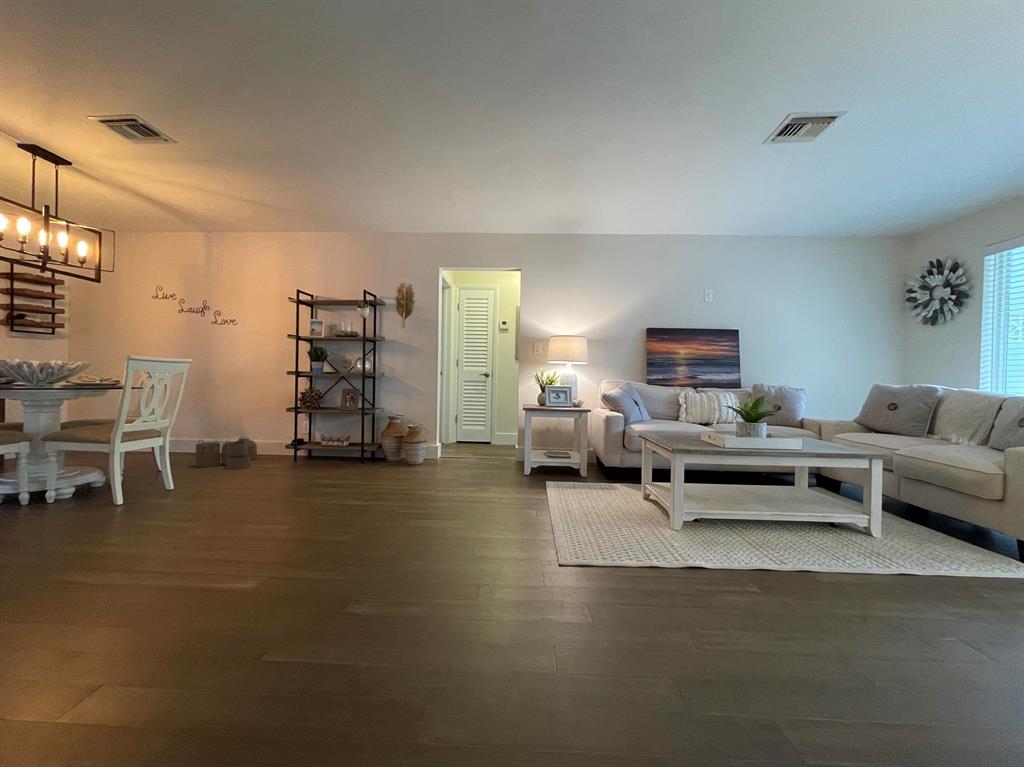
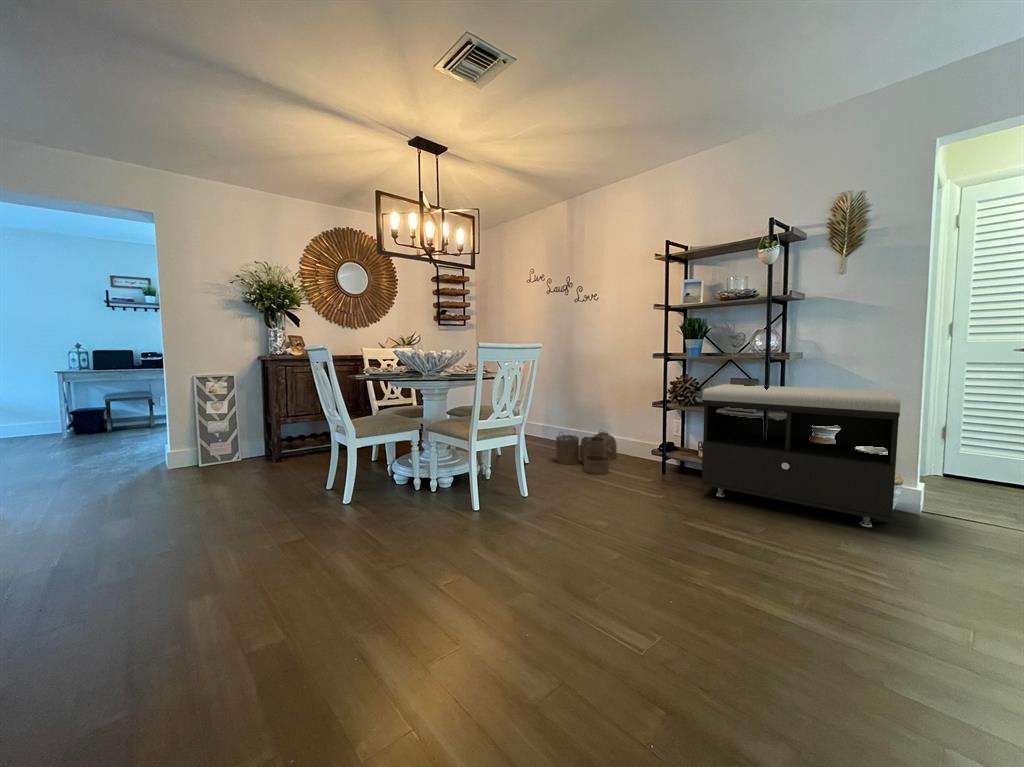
storage bench: none [322,394,425,467] -> present [701,384,900,528]

